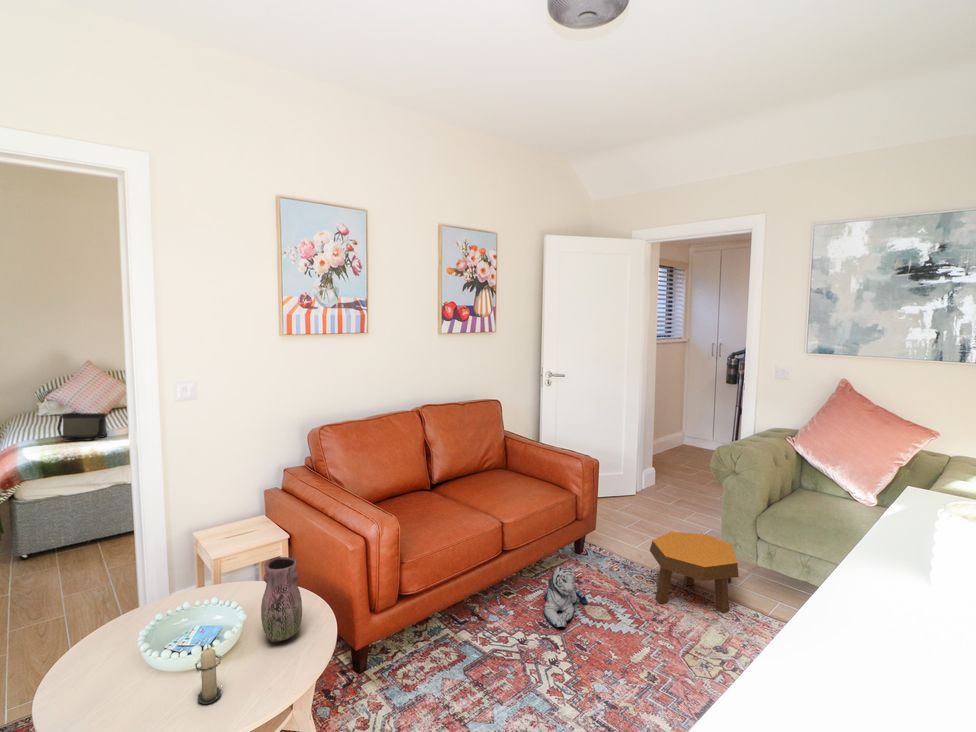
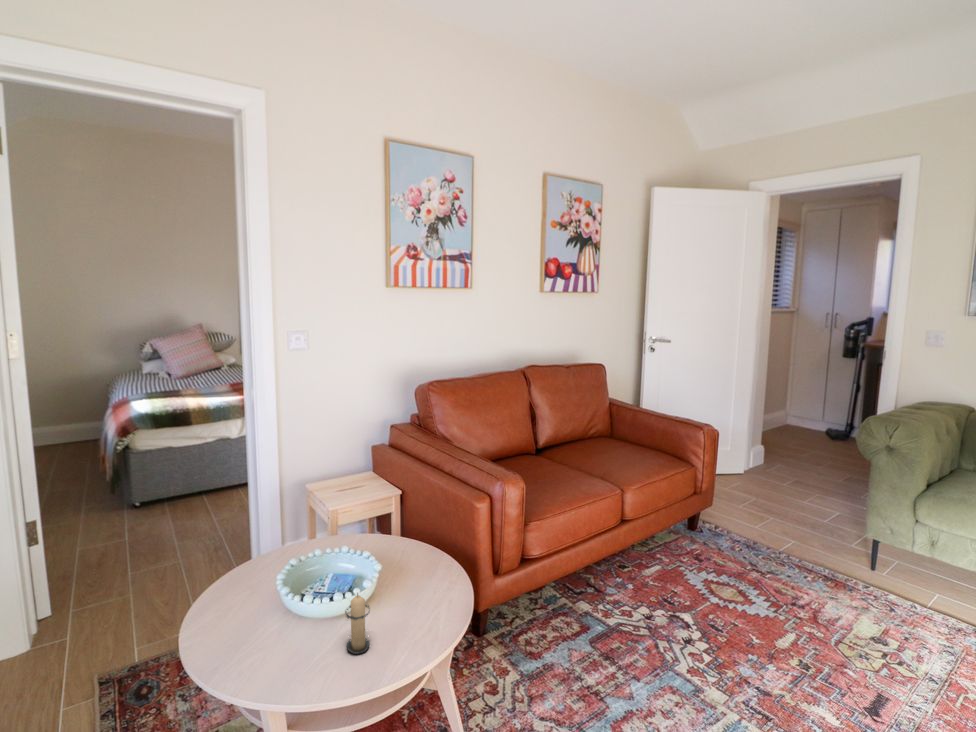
handbag: present [57,413,107,441] -> none [168,367,213,394]
footstool: present [650,532,738,613] -> none [782,510,897,602]
vase: present [261,557,302,642] -> none [399,508,440,596]
plush toy: present [544,567,587,627] -> none [663,540,713,605]

